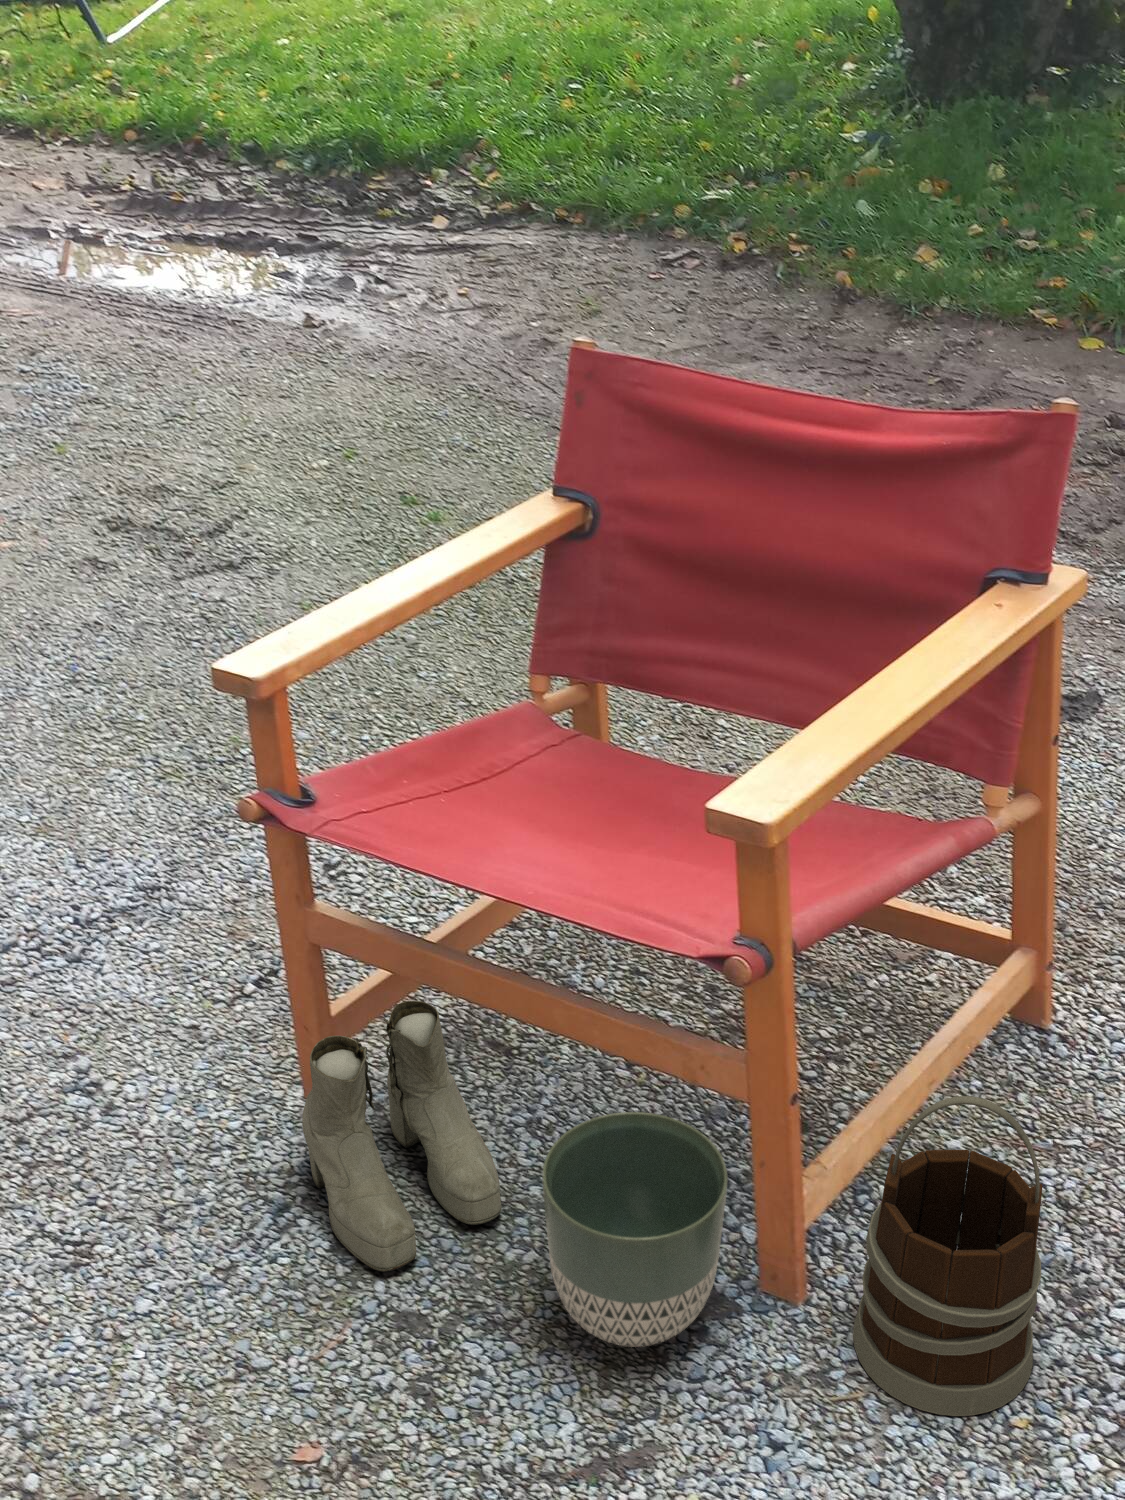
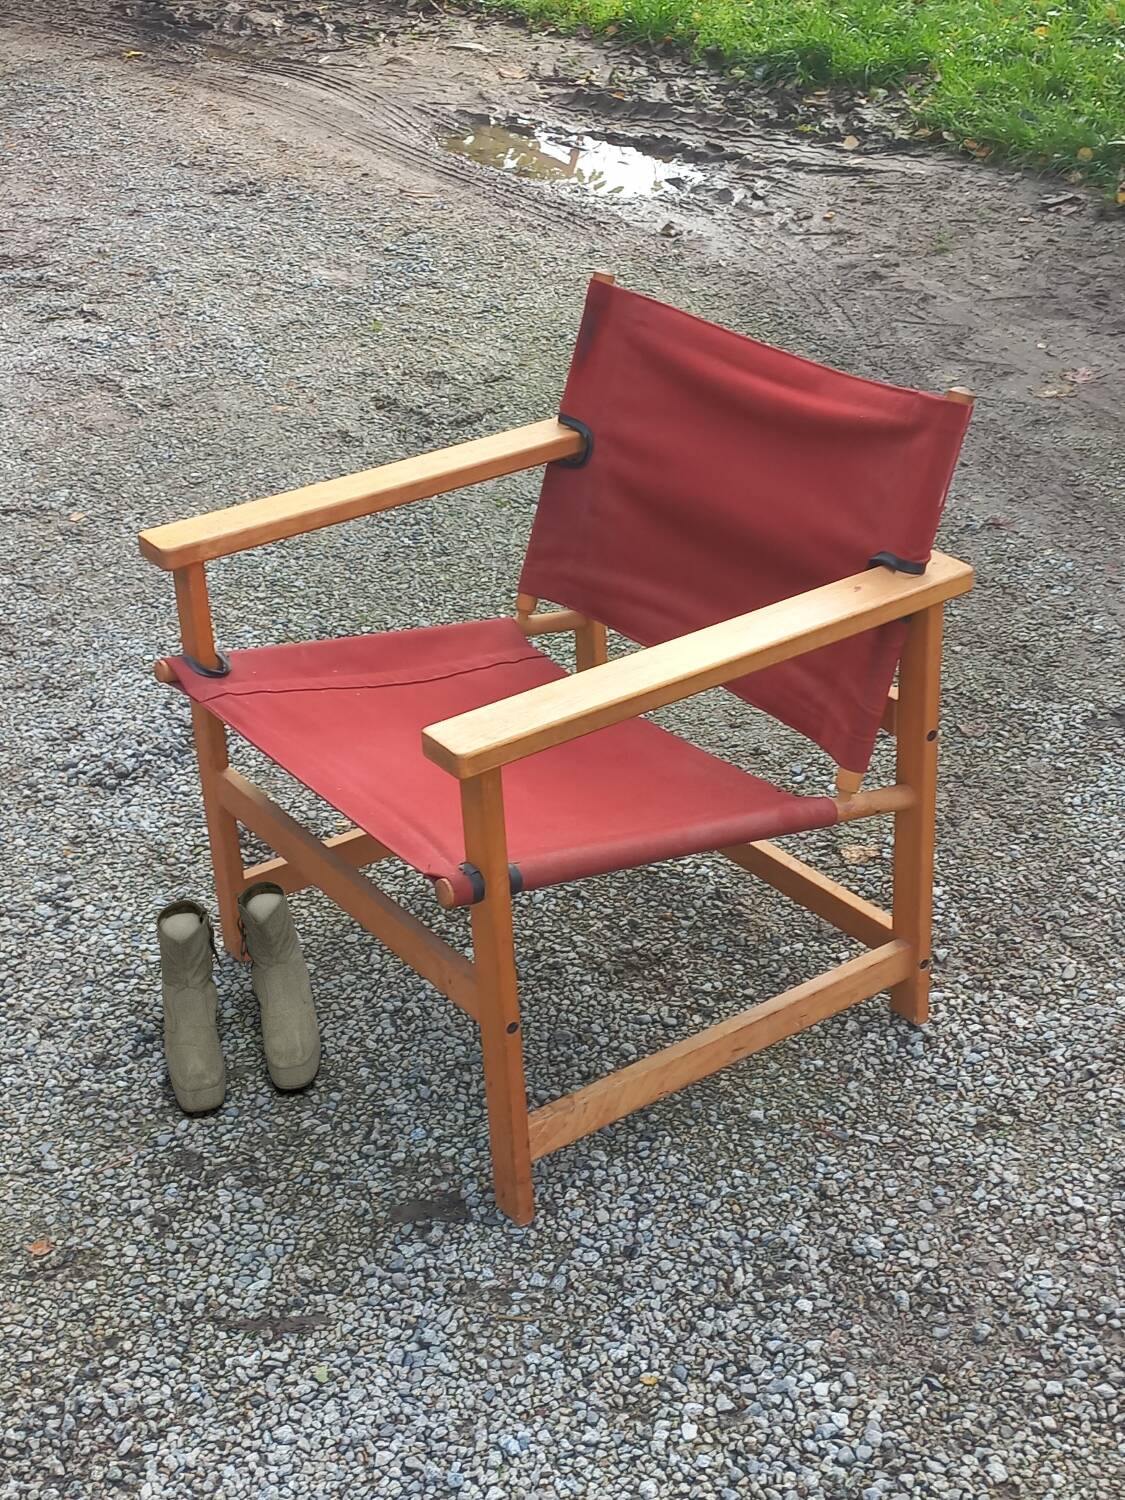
wooden bucket: present [853,1096,1043,1416] -> none [543,1069,710,1364]
planter: present [543,1112,728,1347] -> none [271,1017,441,1228]

